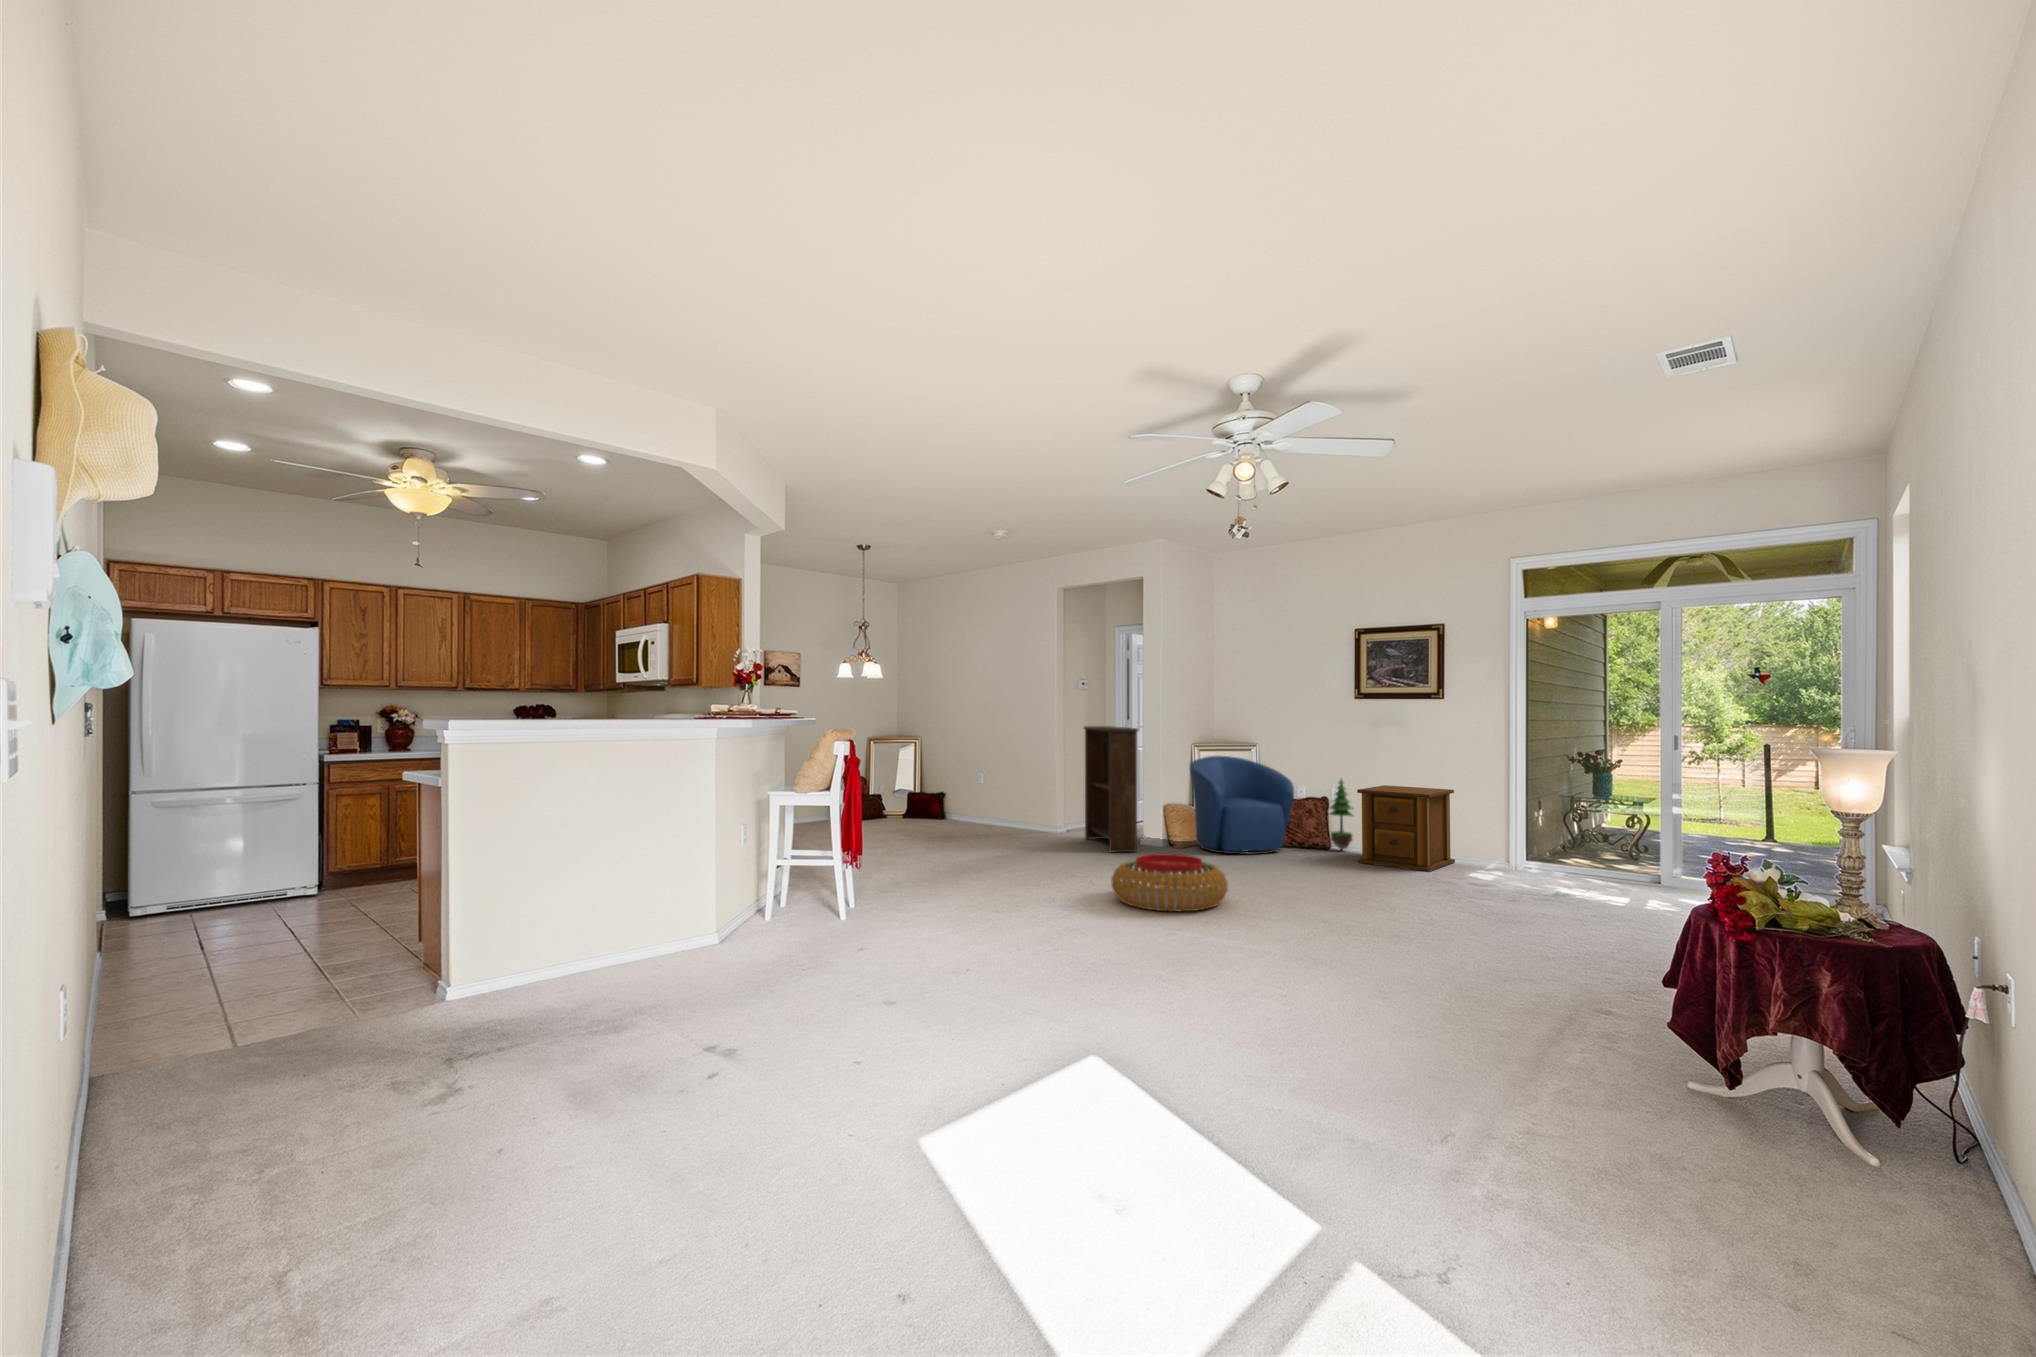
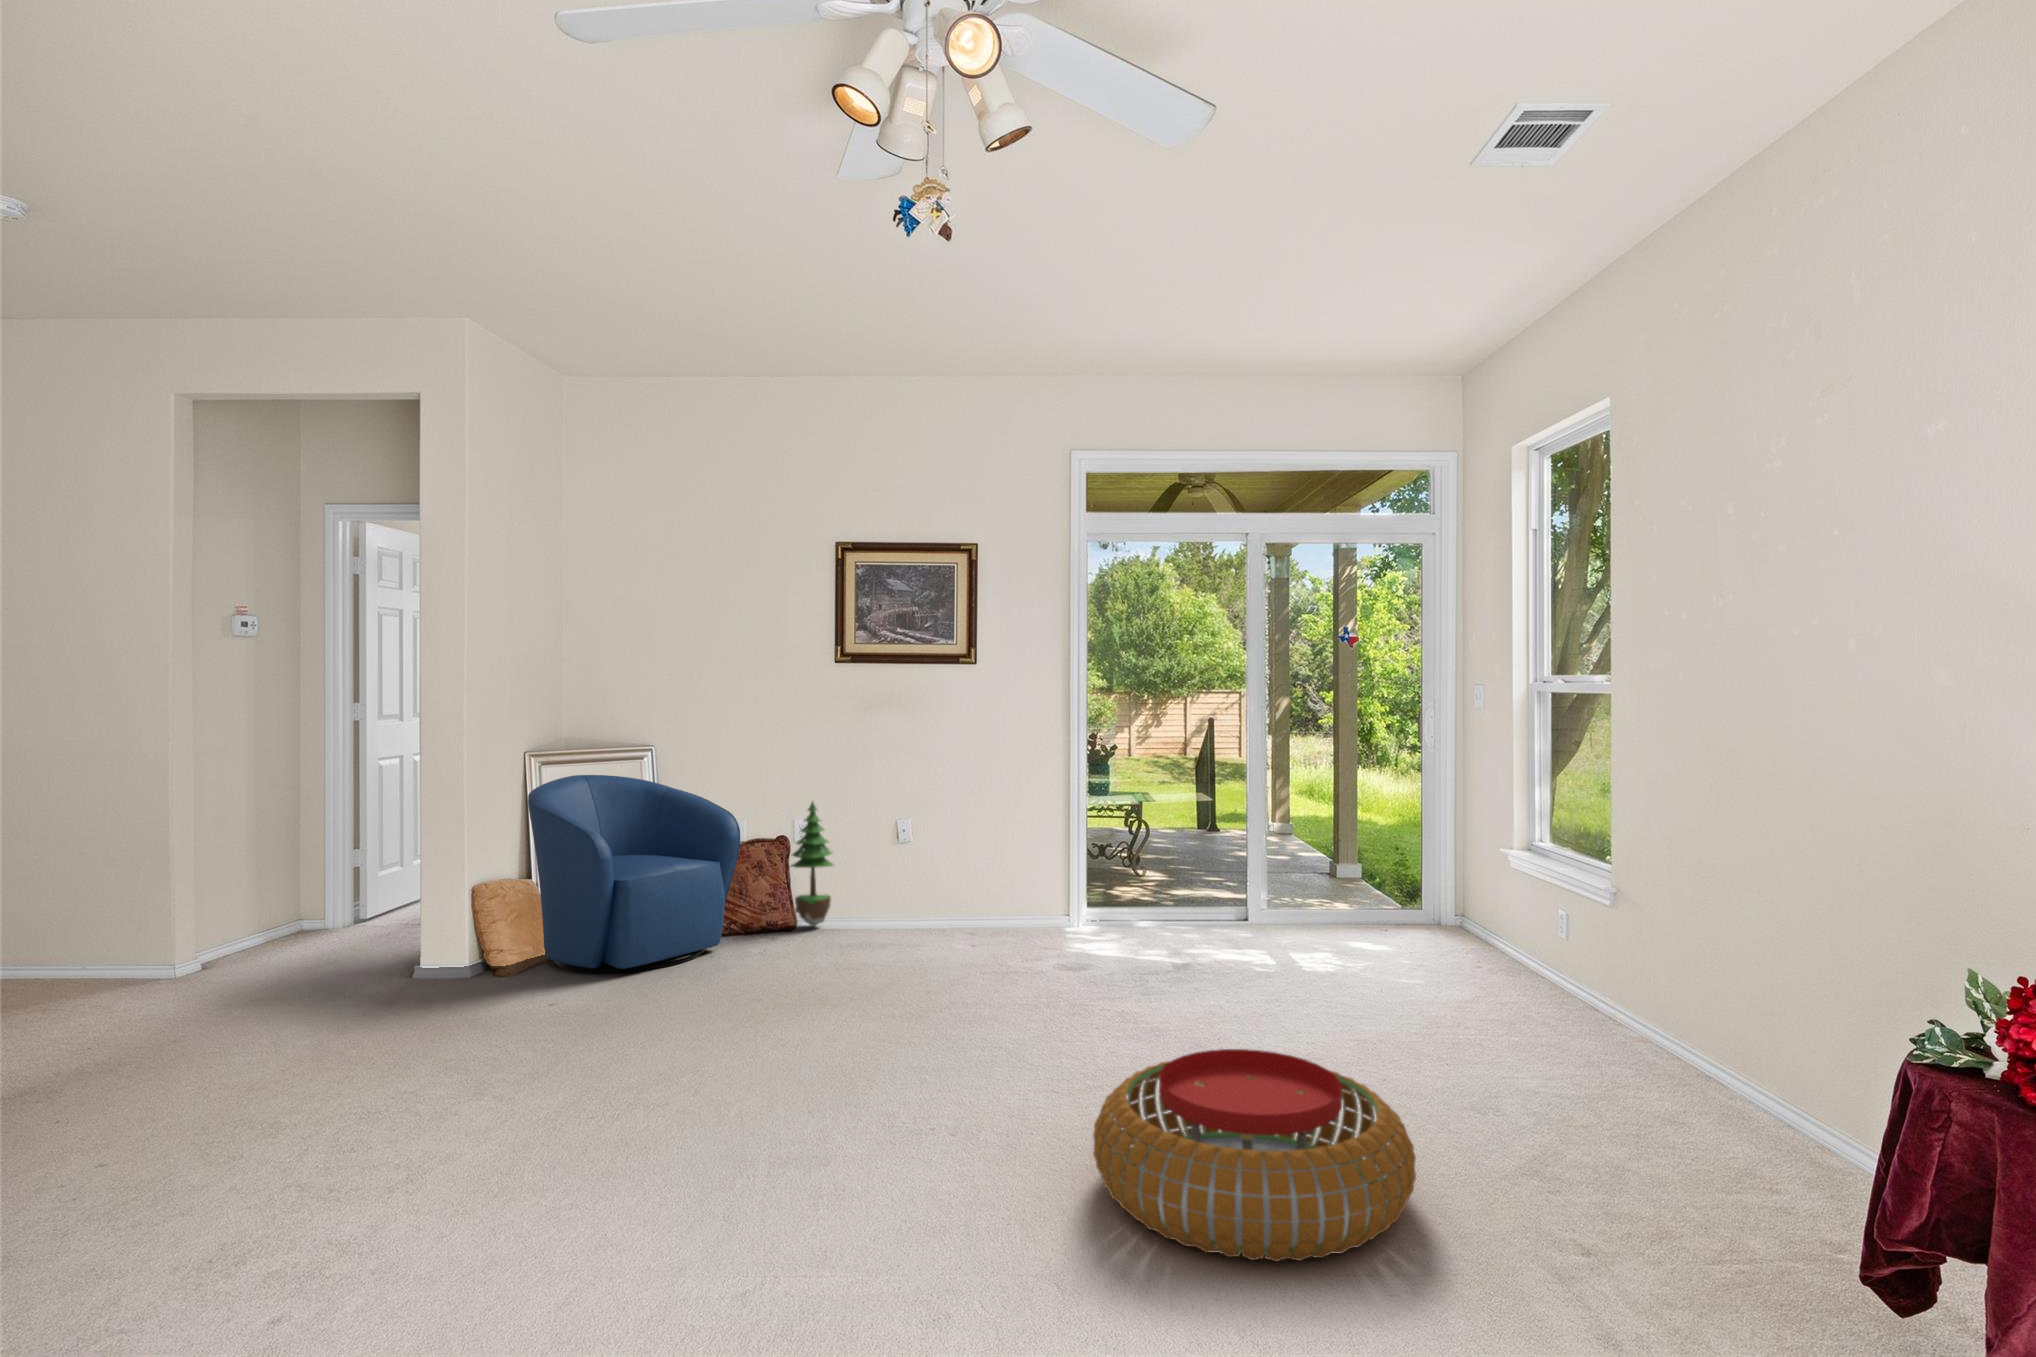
bookshelf: present [1084,726,1139,853] -> none [257,726,421,1020]
side table: present [1357,785,1455,872] -> none [863,808,995,951]
pouf: present [1111,854,1228,911] -> present [1093,1049,1416,1261]

